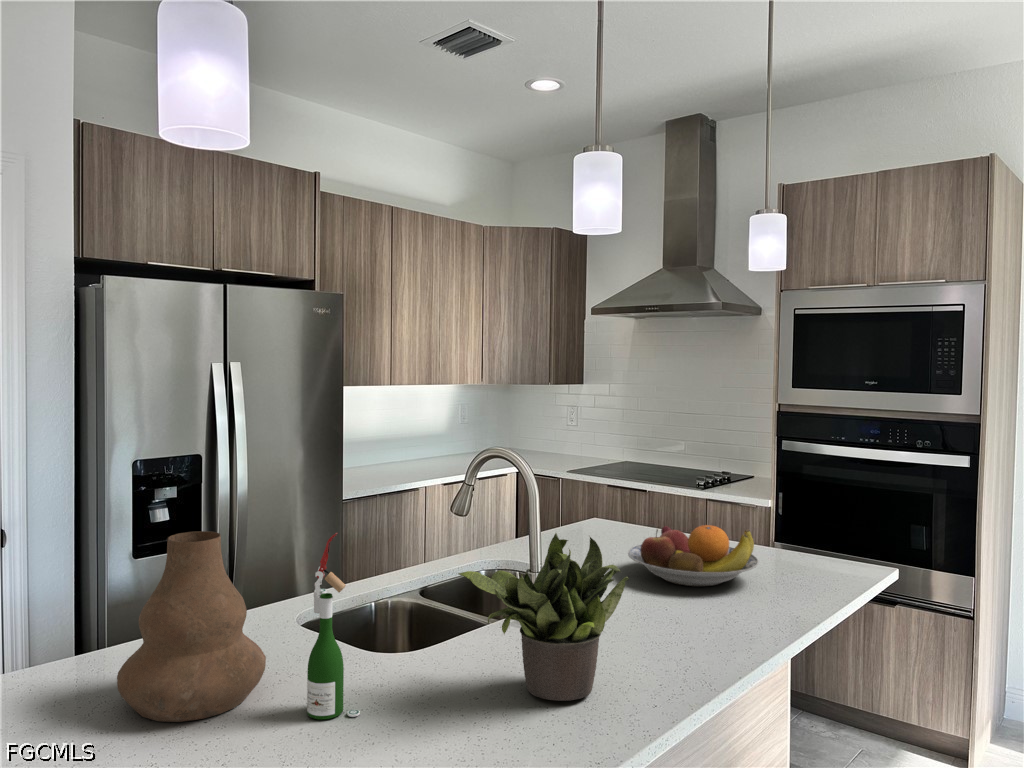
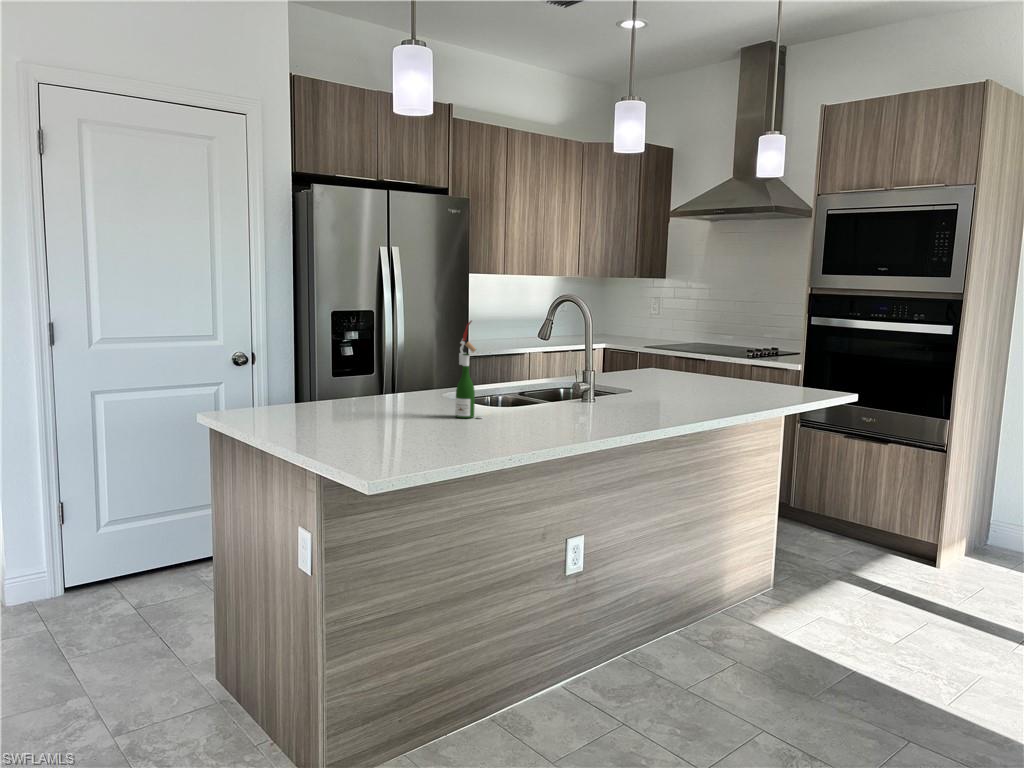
fruit bowl: present [628,525,759,586] -> none [661,355,751,394]
vase: present [117,531,266,722] -> none [358,323,432,415]
potted plant: present [458,533,629,701] -> none [537,326,635,419]

